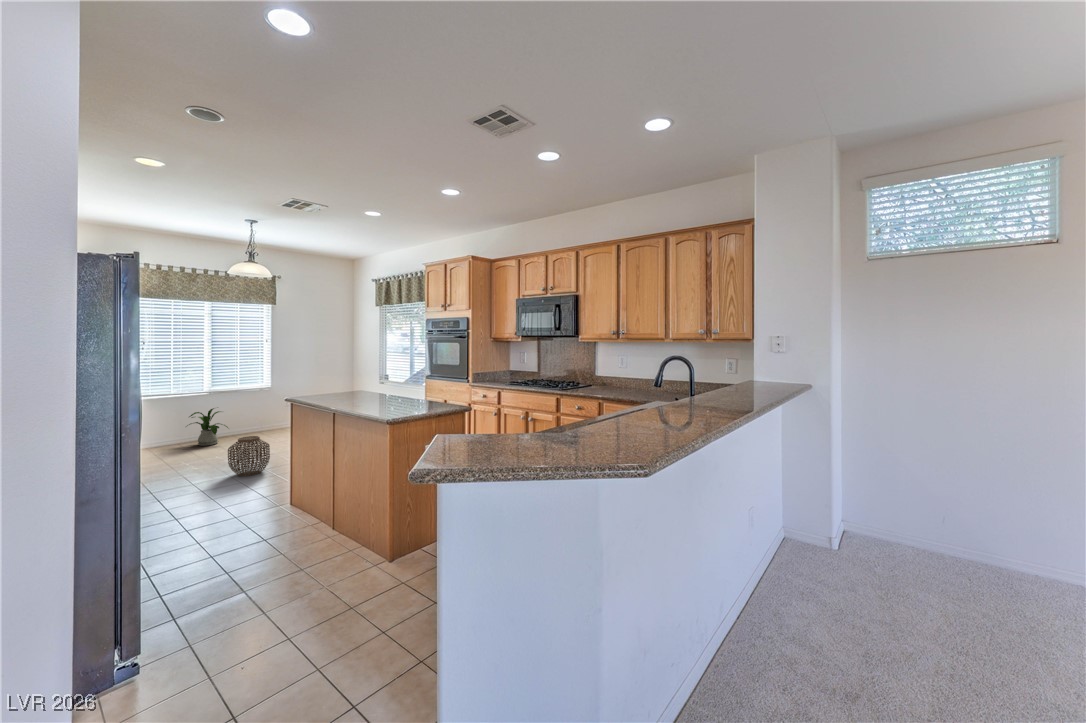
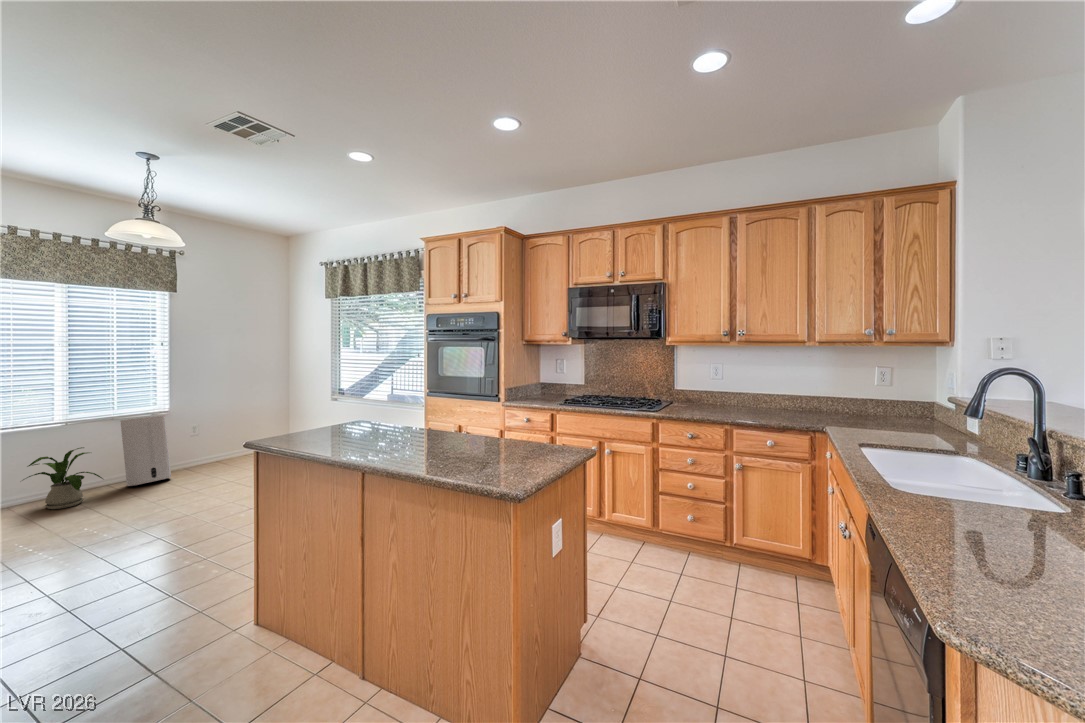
air purifier: none [241,390,271,437] -> present [120,415,171,486]
woven basket: present [228,436,270,476] -> none [116,499,193,570]

